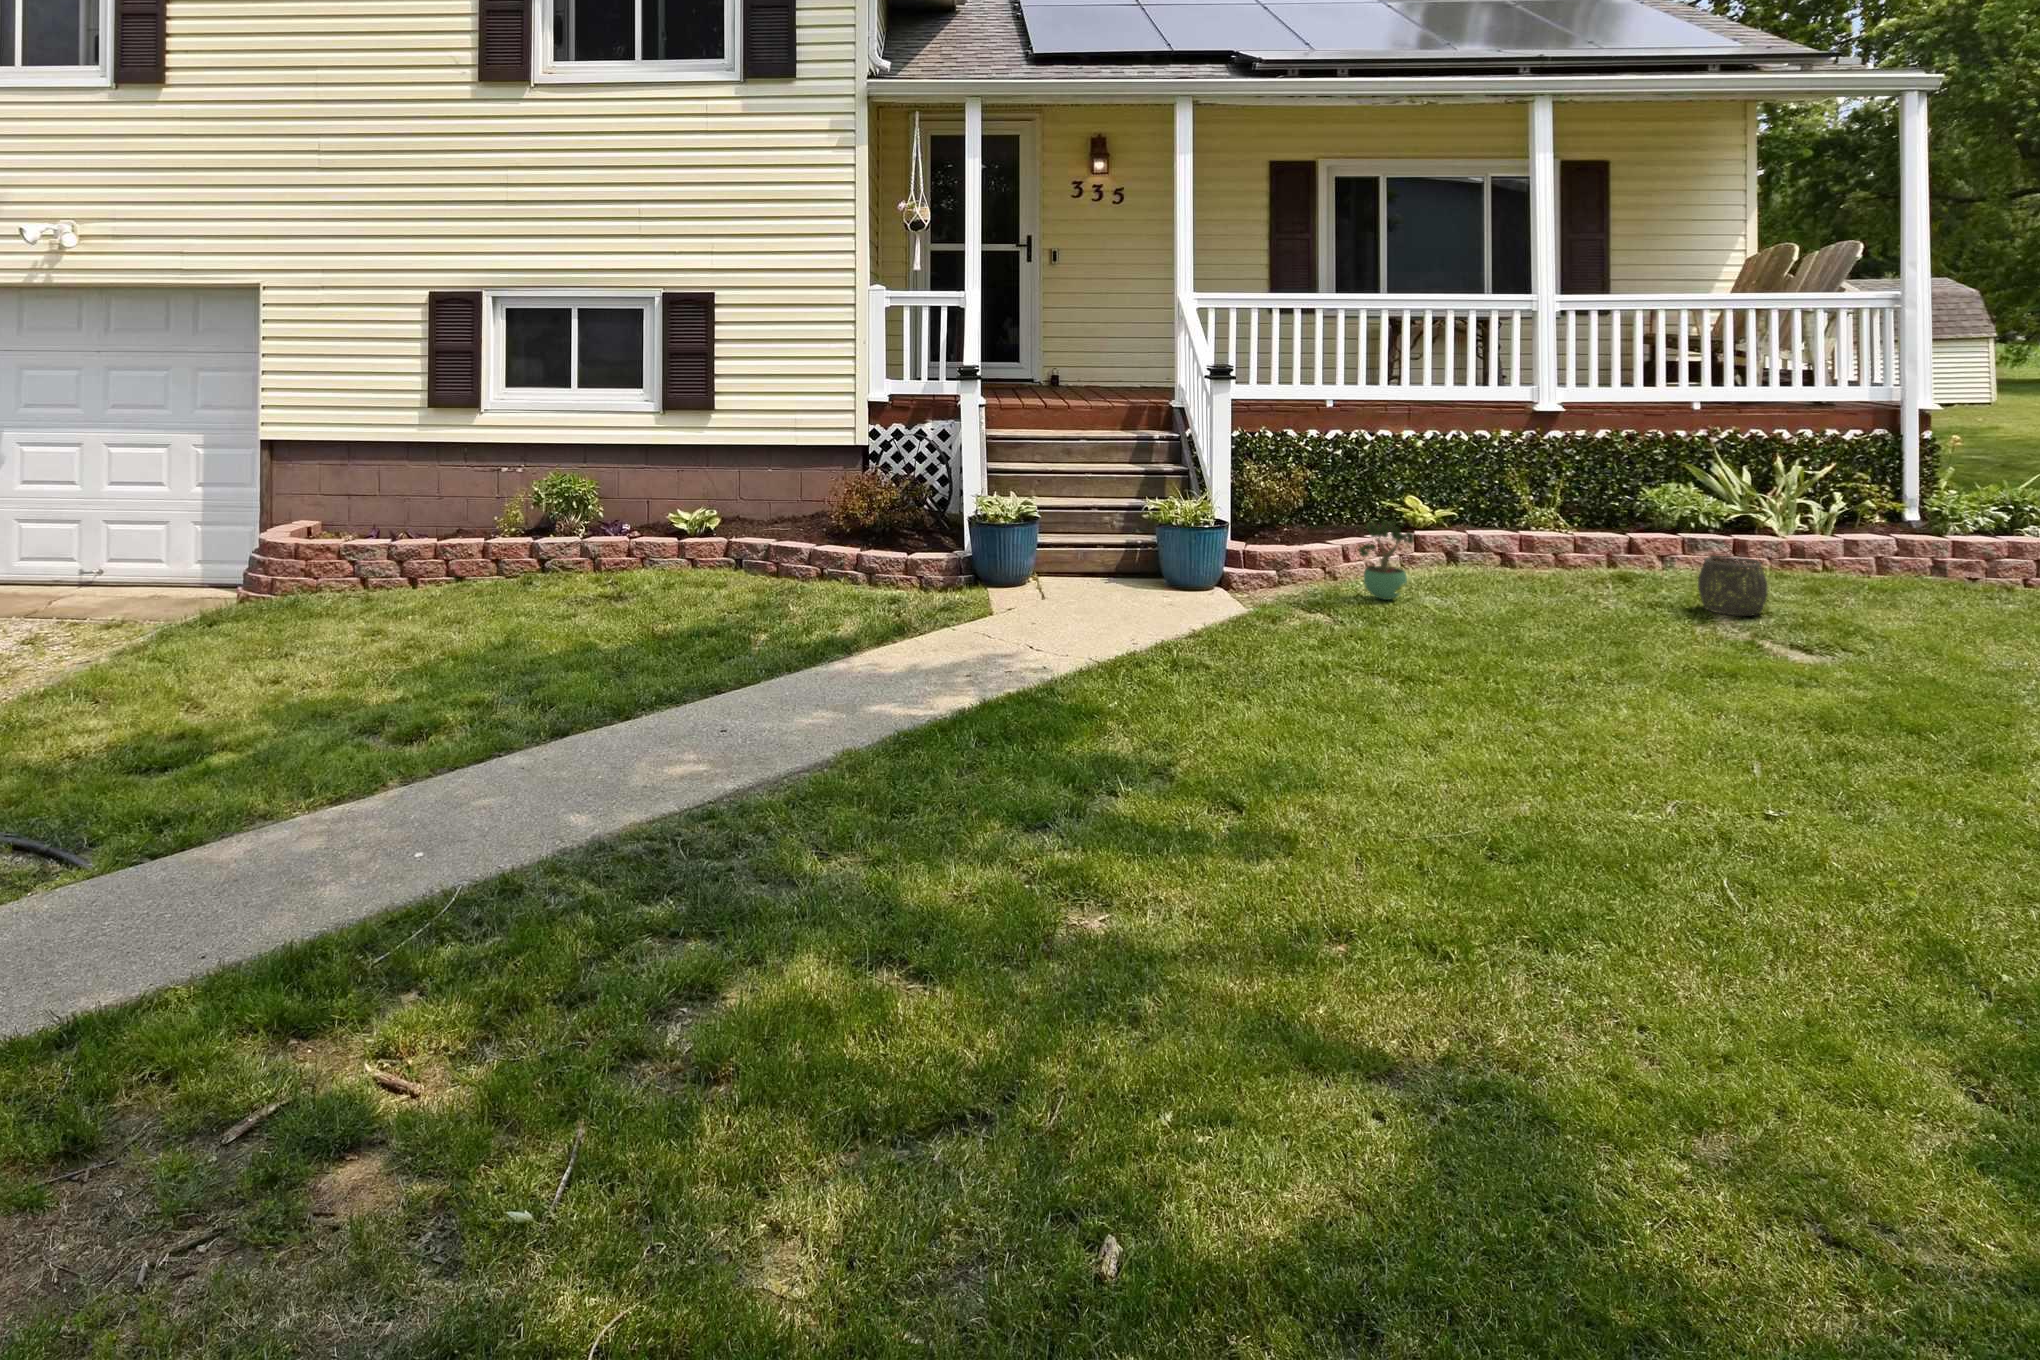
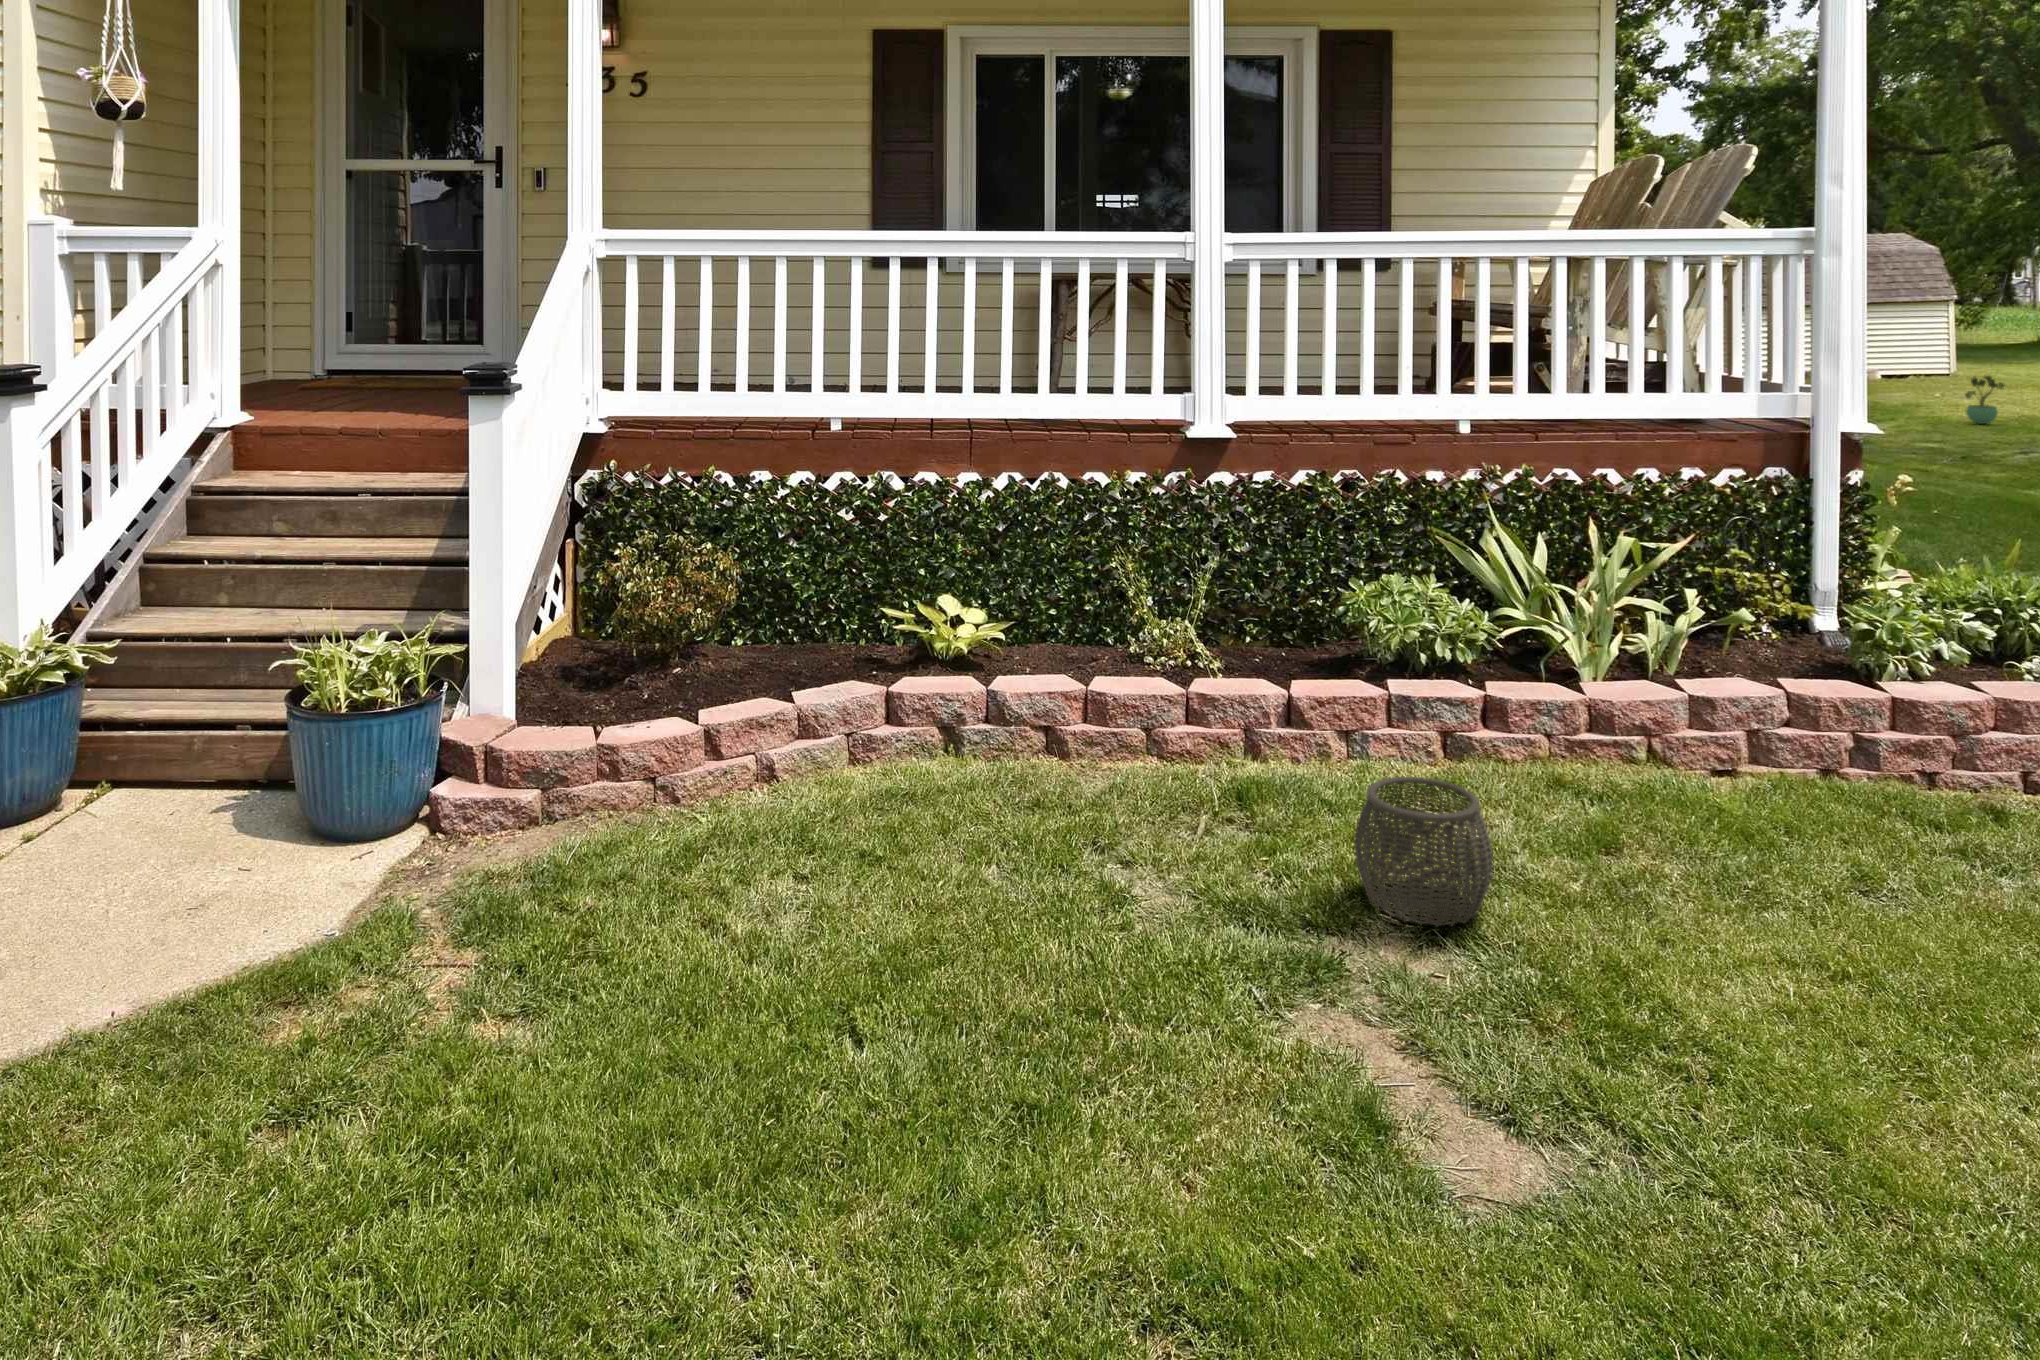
potted plant: present [1359,520,1414,600] -> present [1965,376,2004,424]

